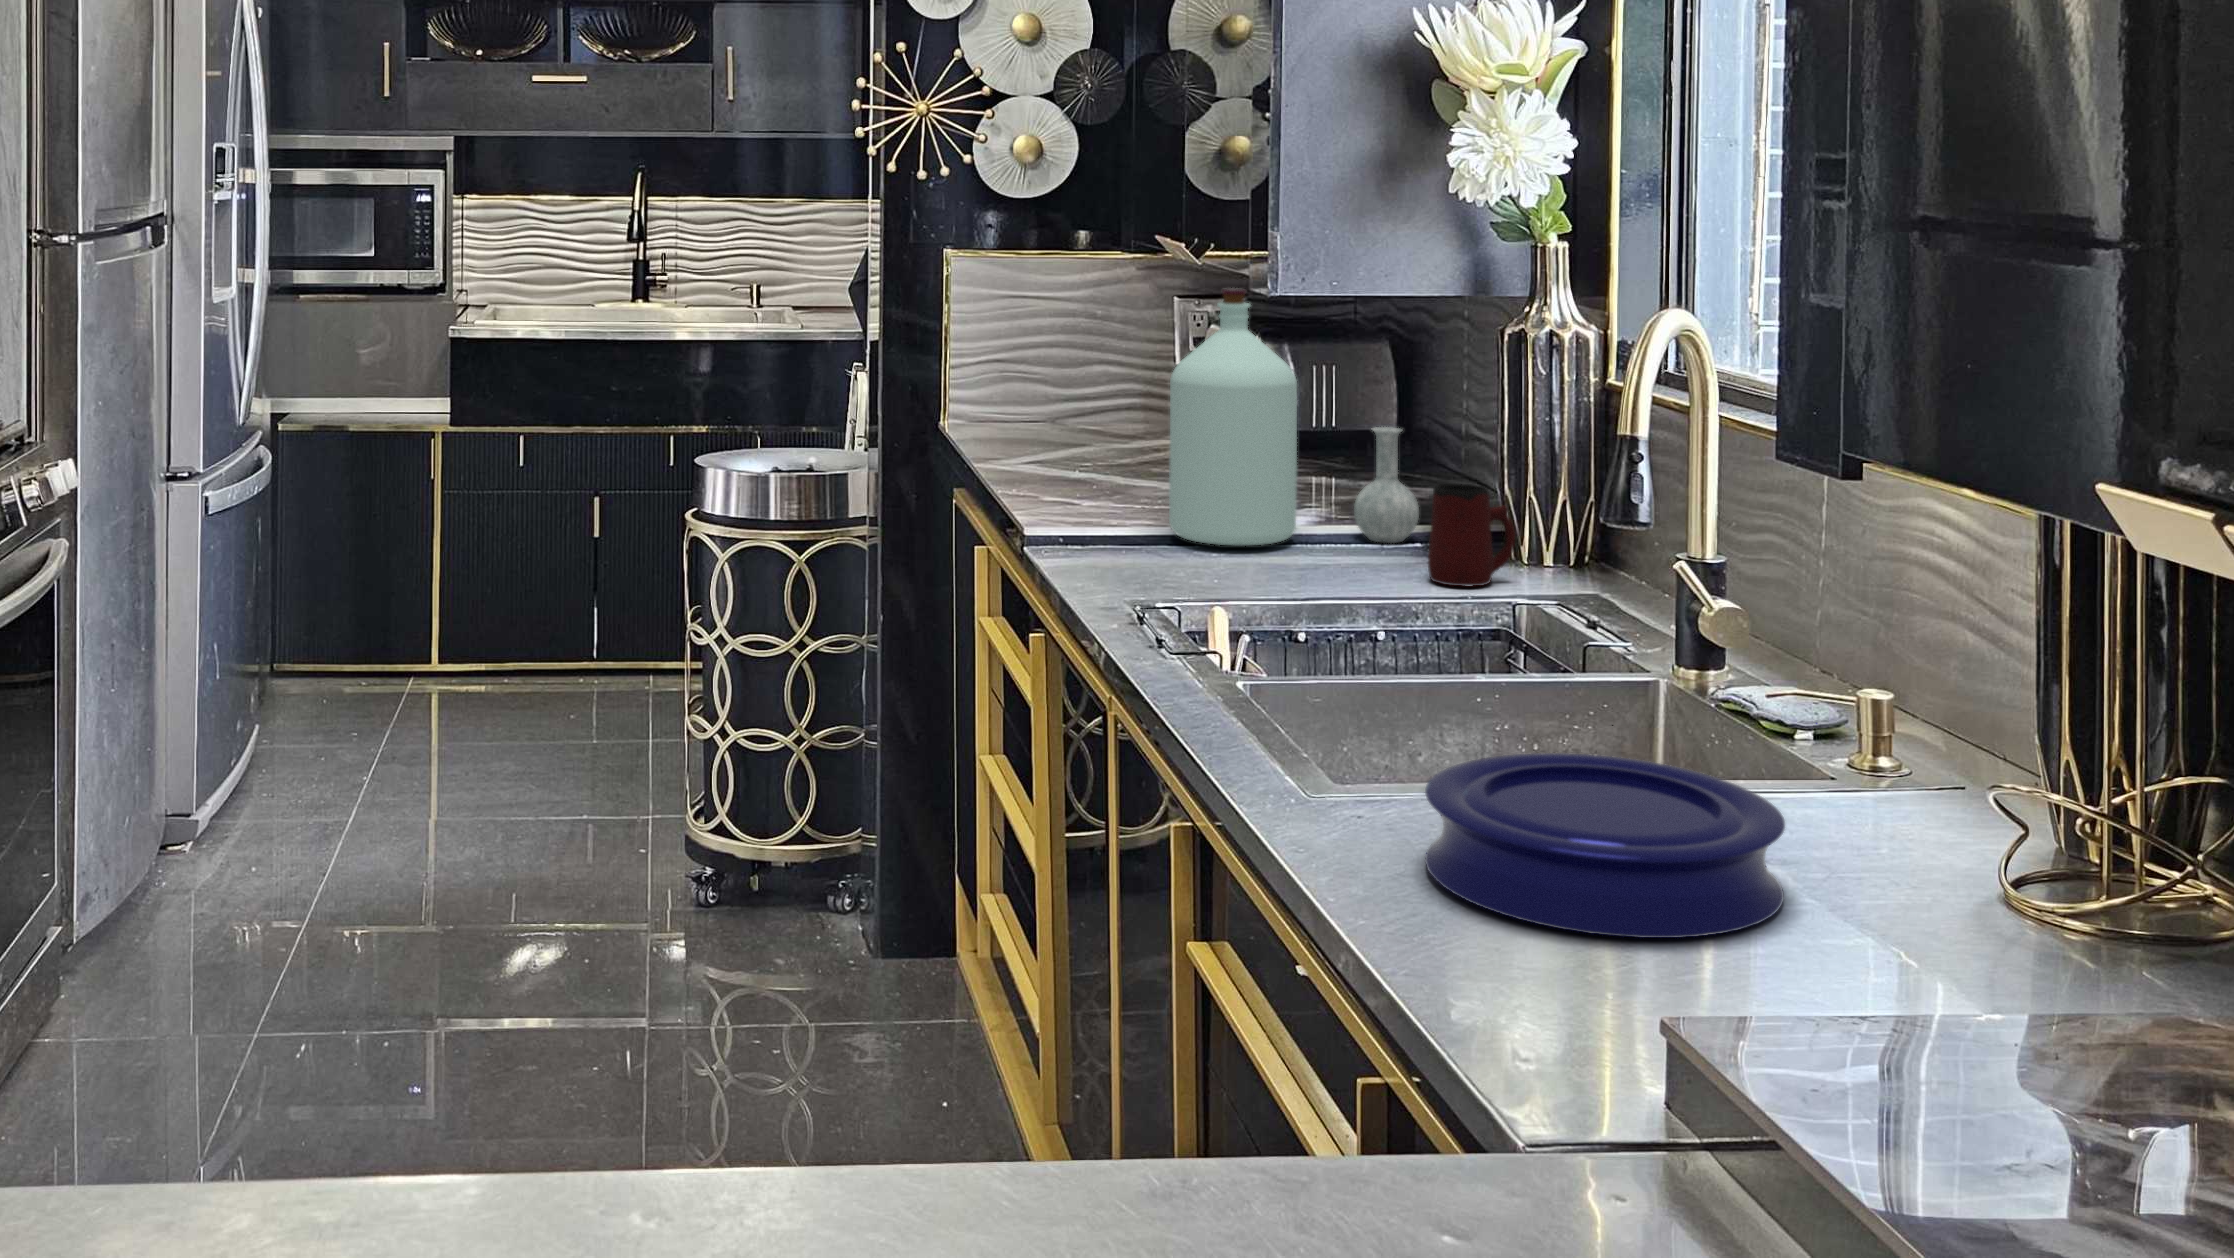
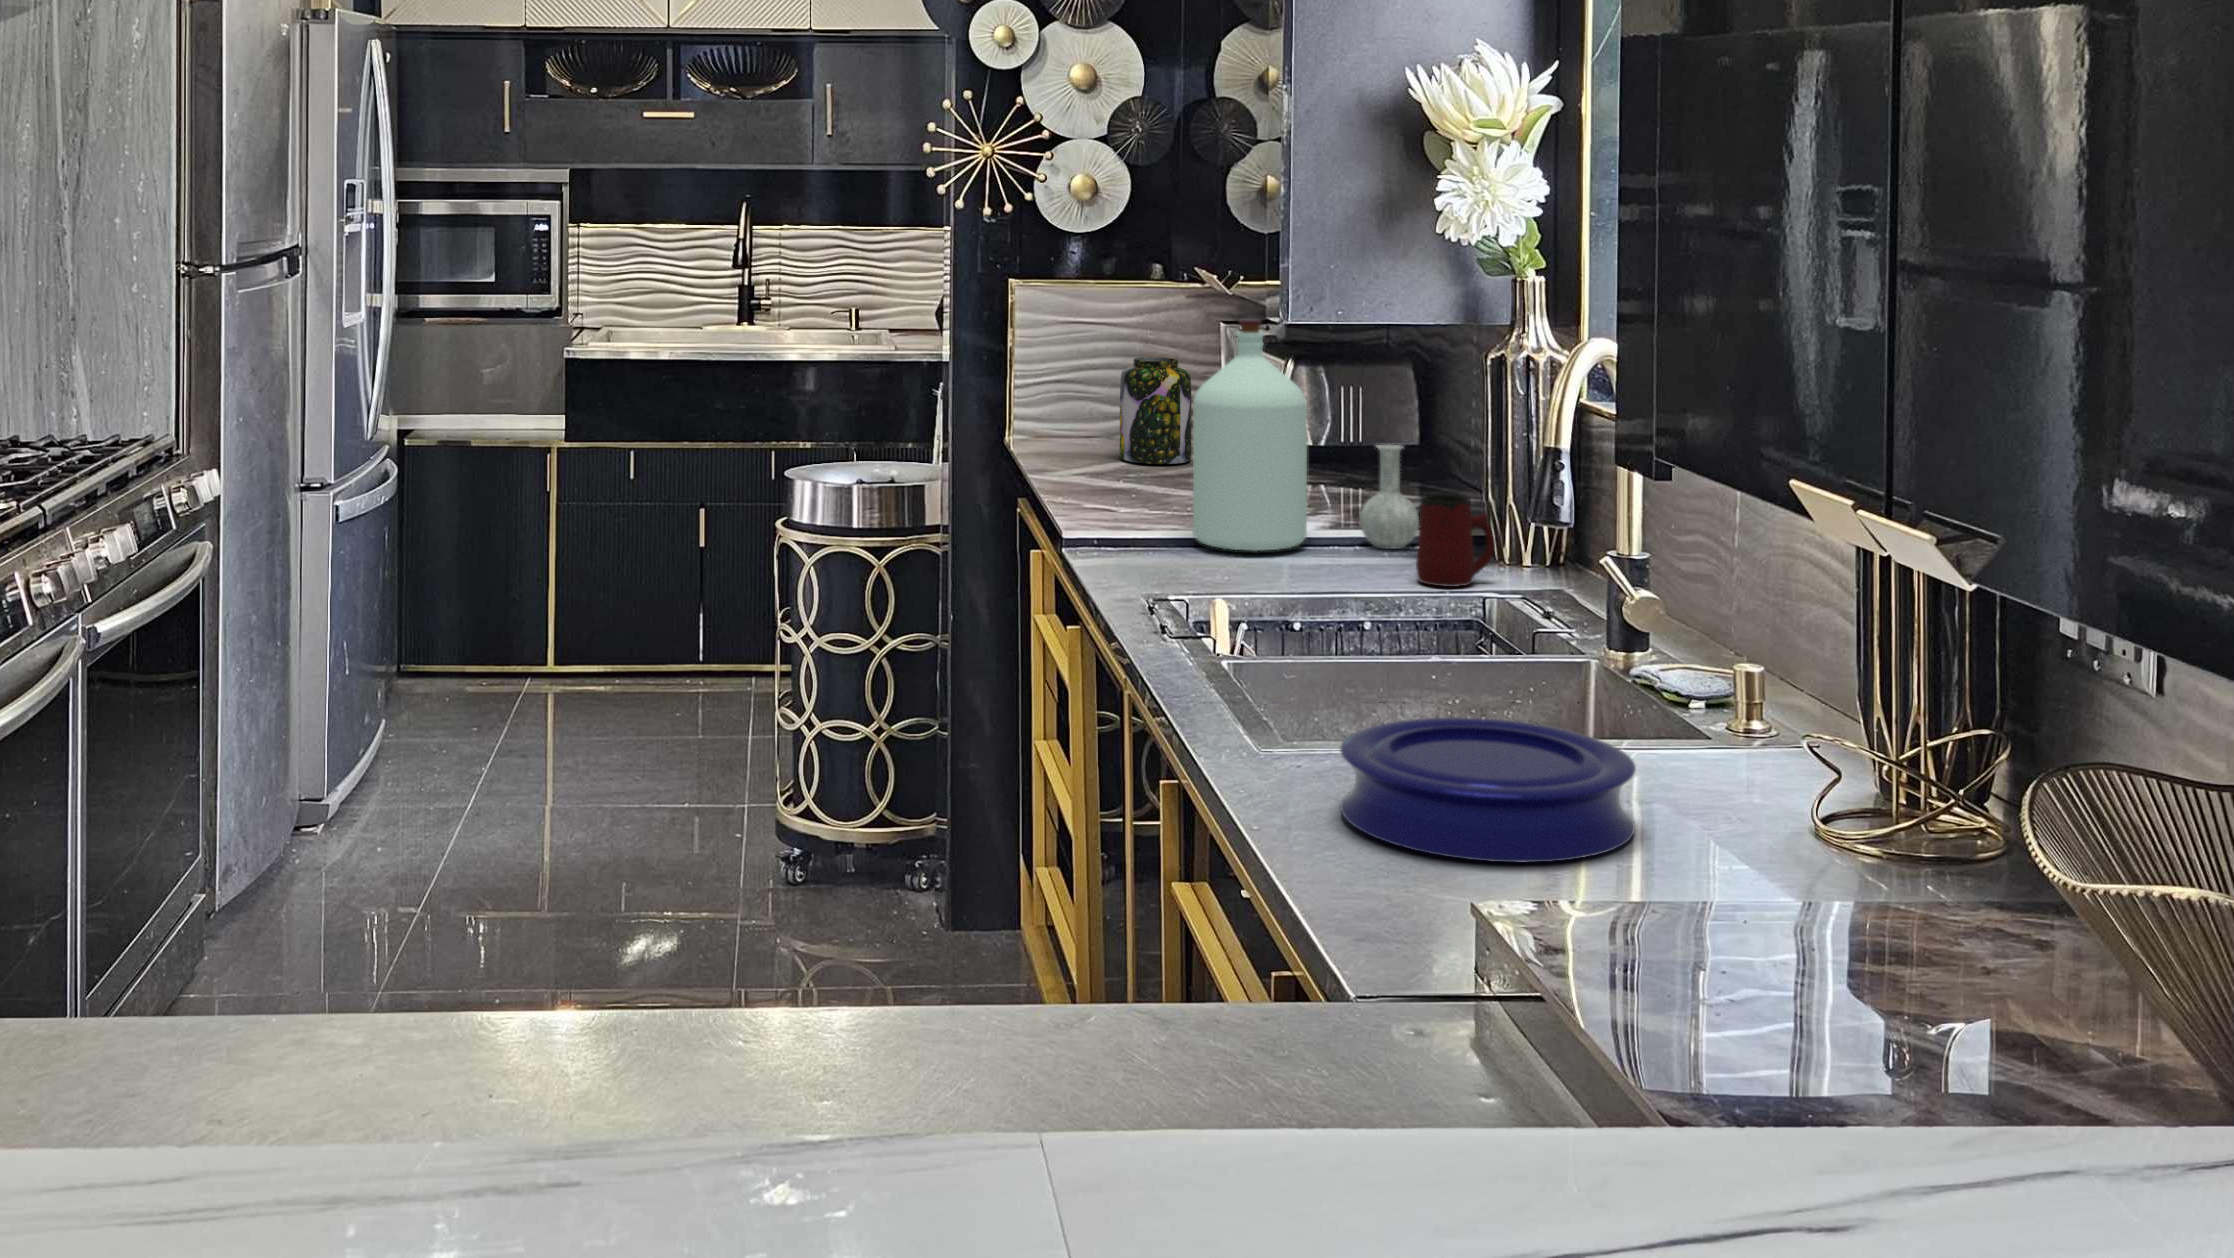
jar: none [1068,332,1146,448] -> present [1120,357,1192,464]

